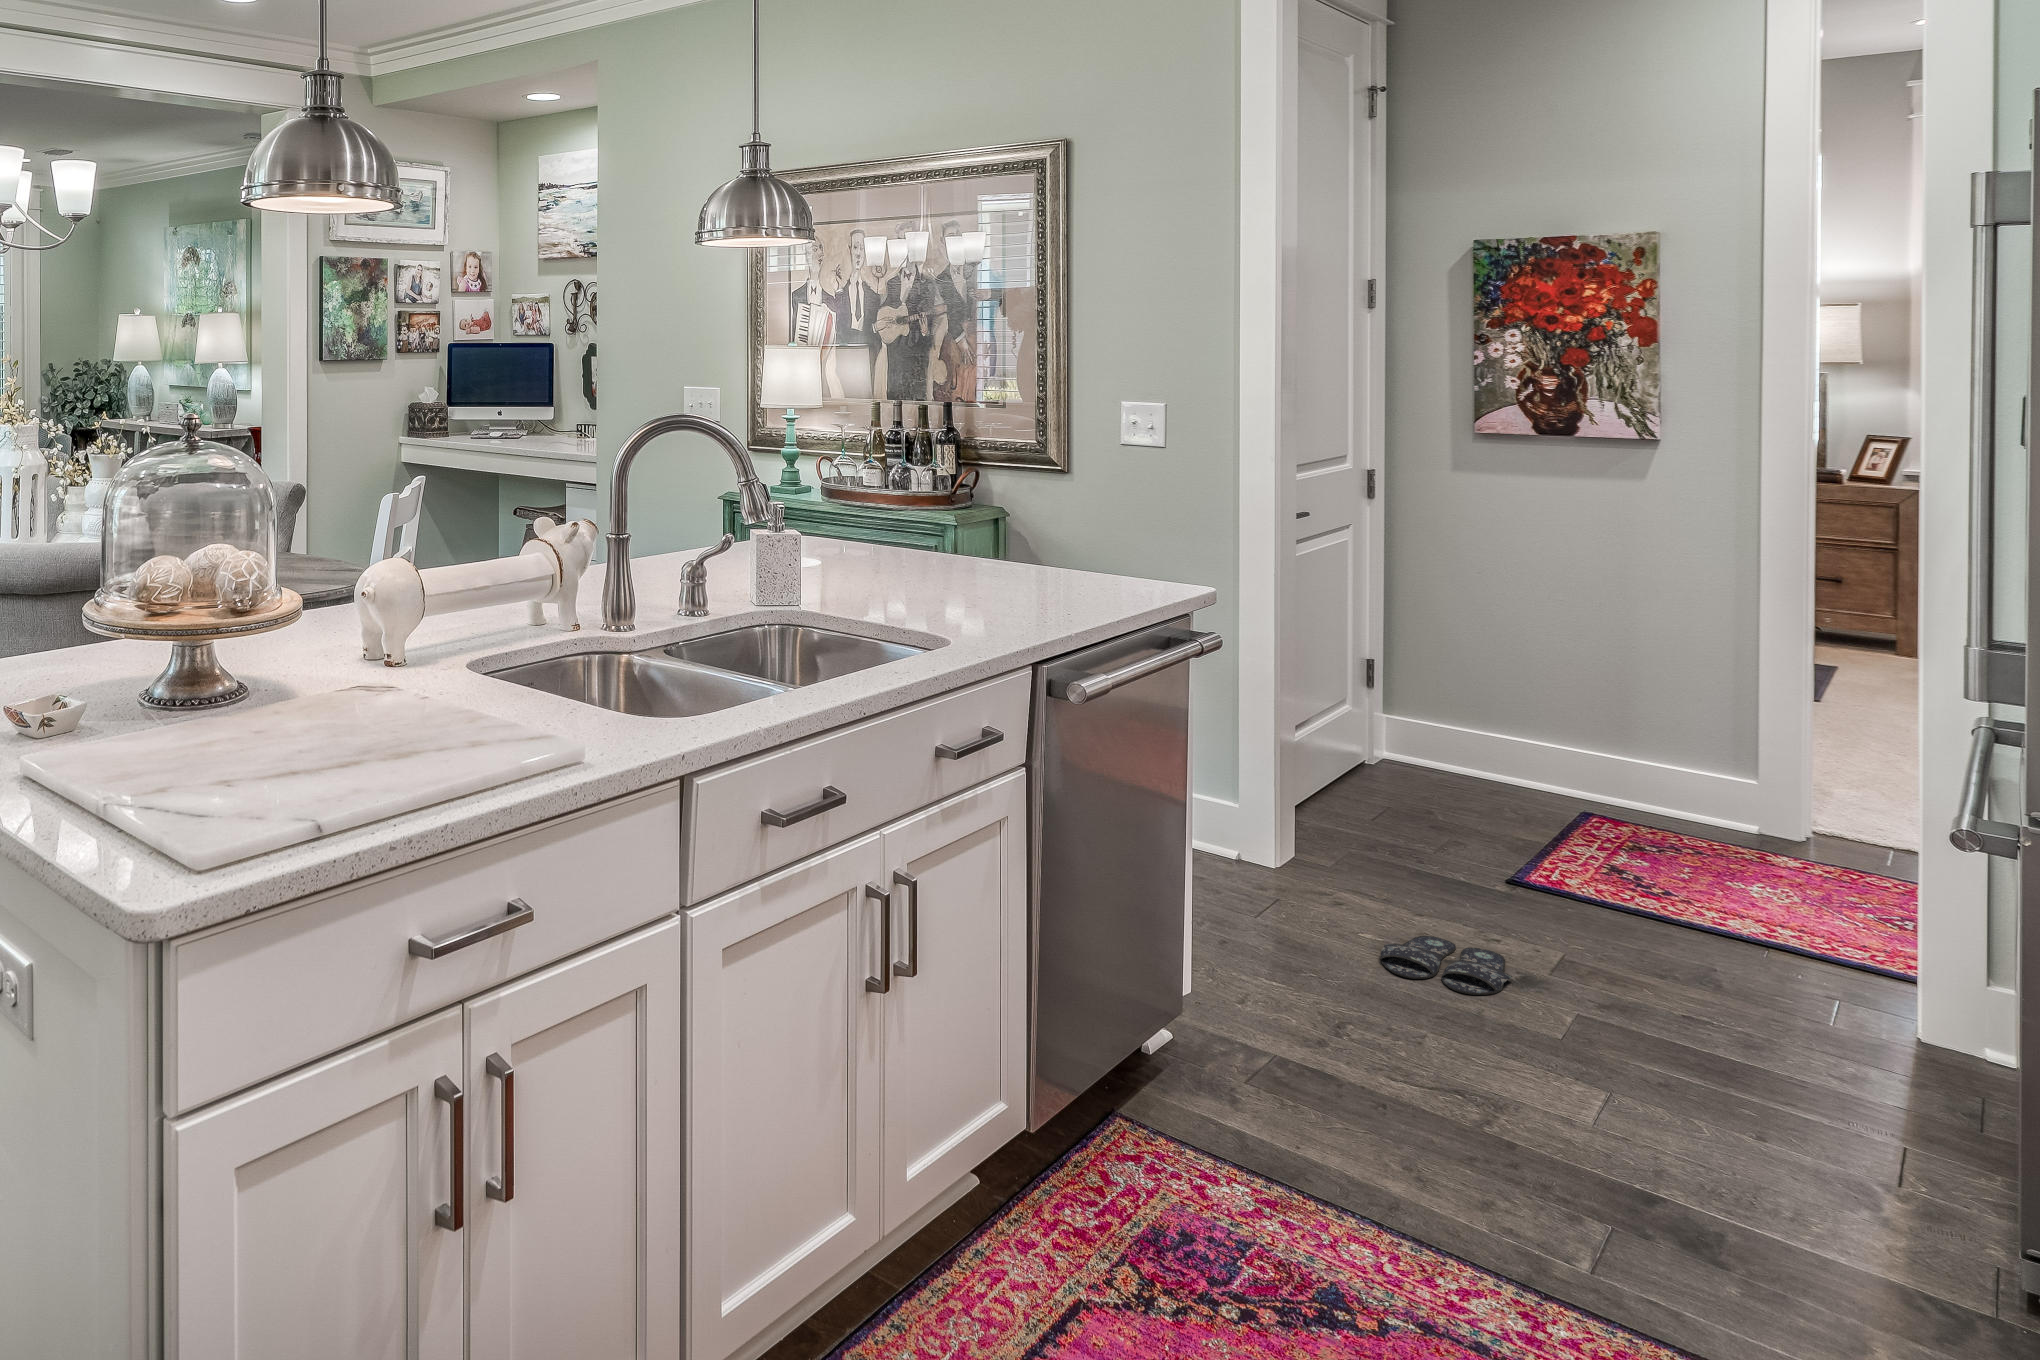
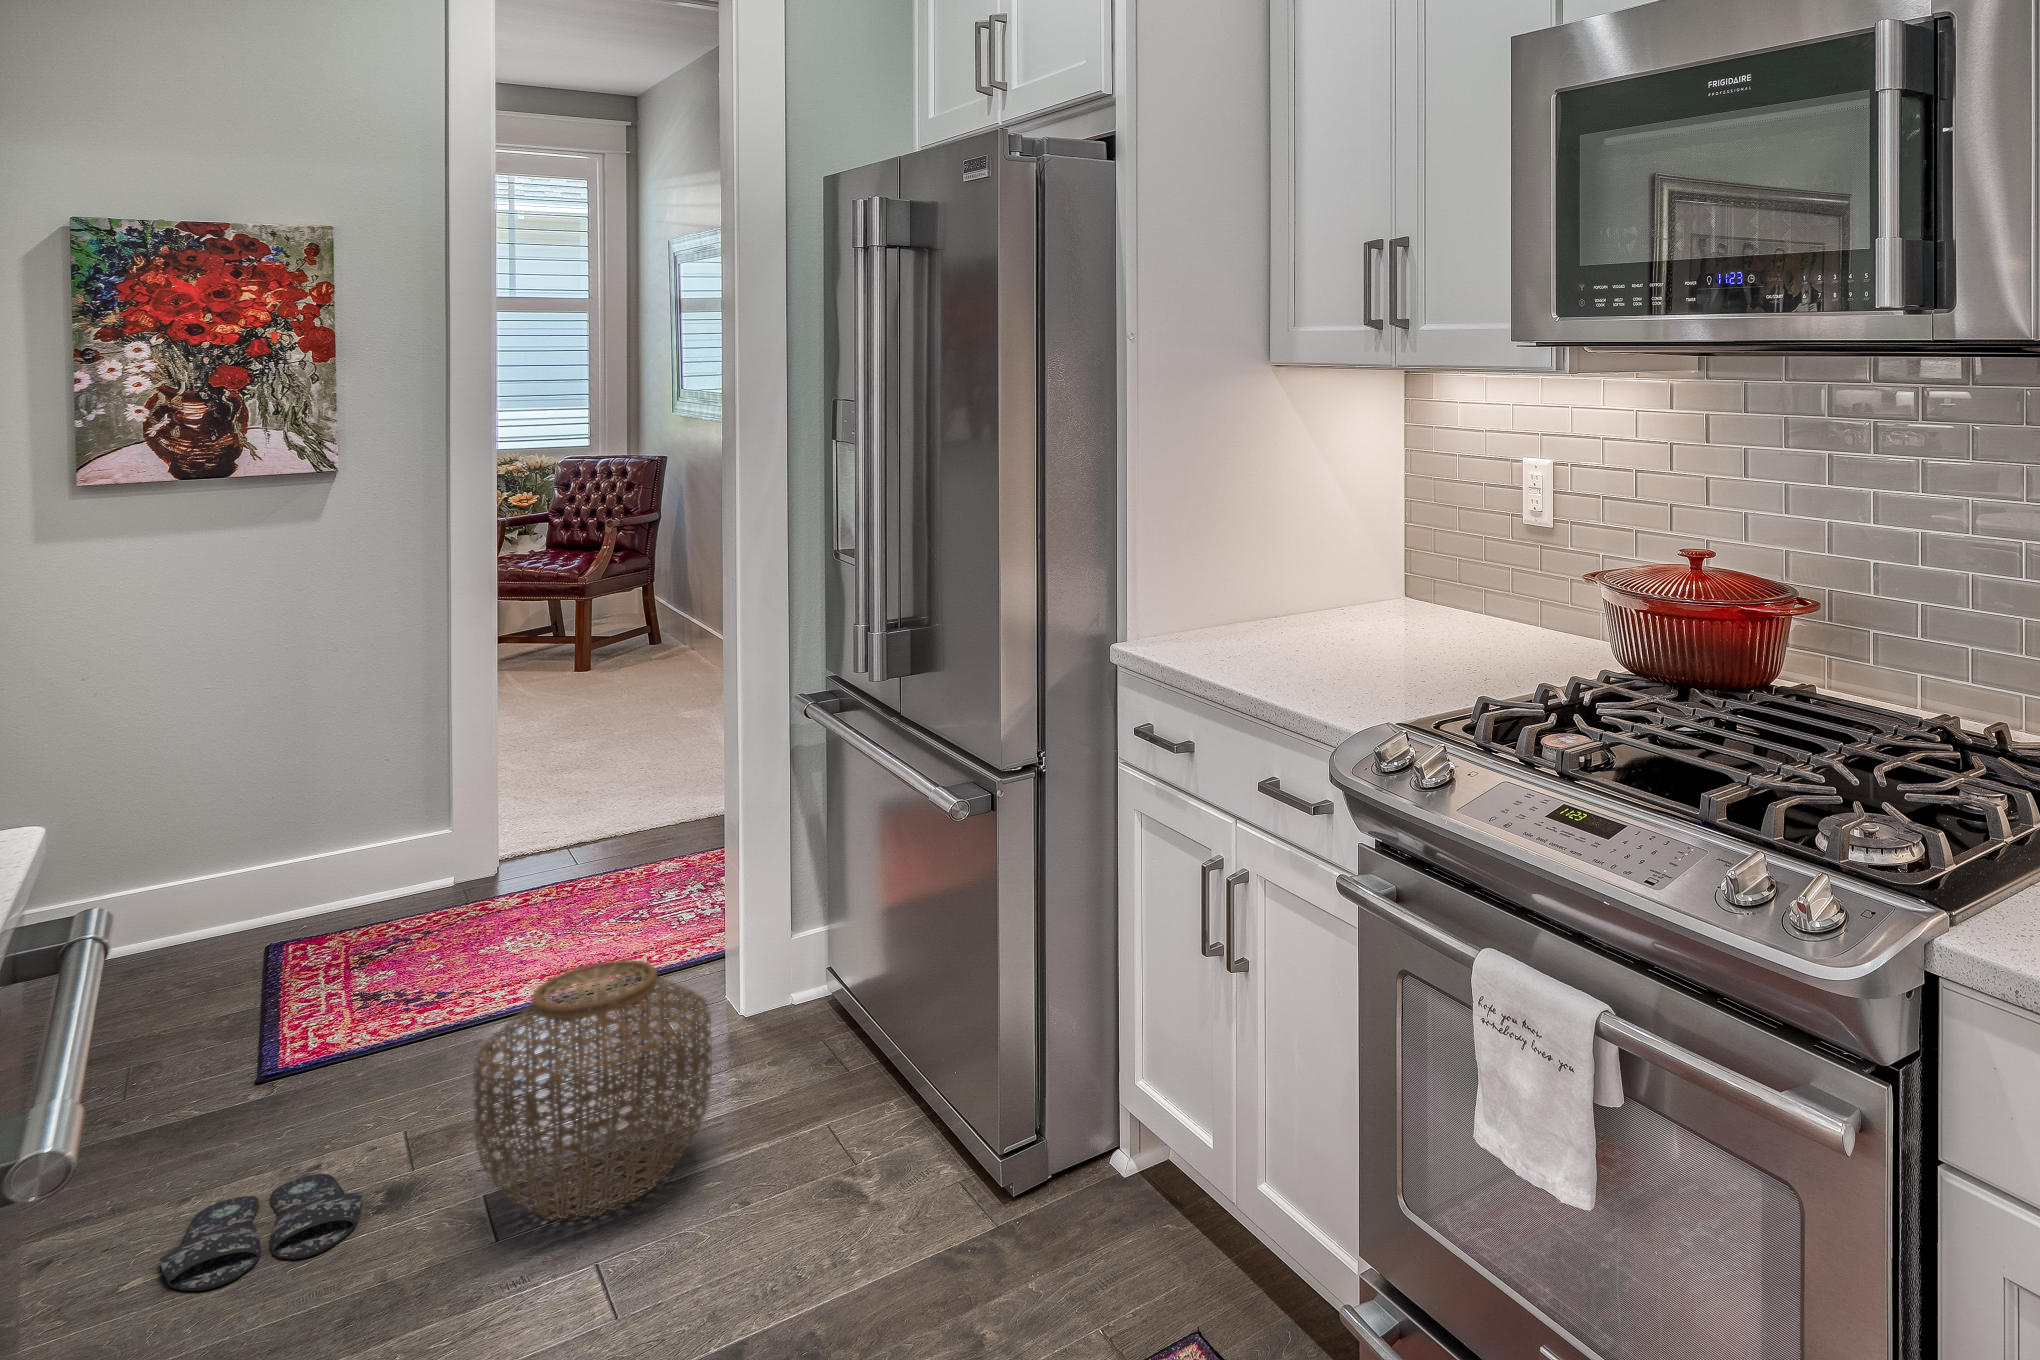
woven basket: none [1564,874,1787,1094] -> present [473,960,712,1219]

